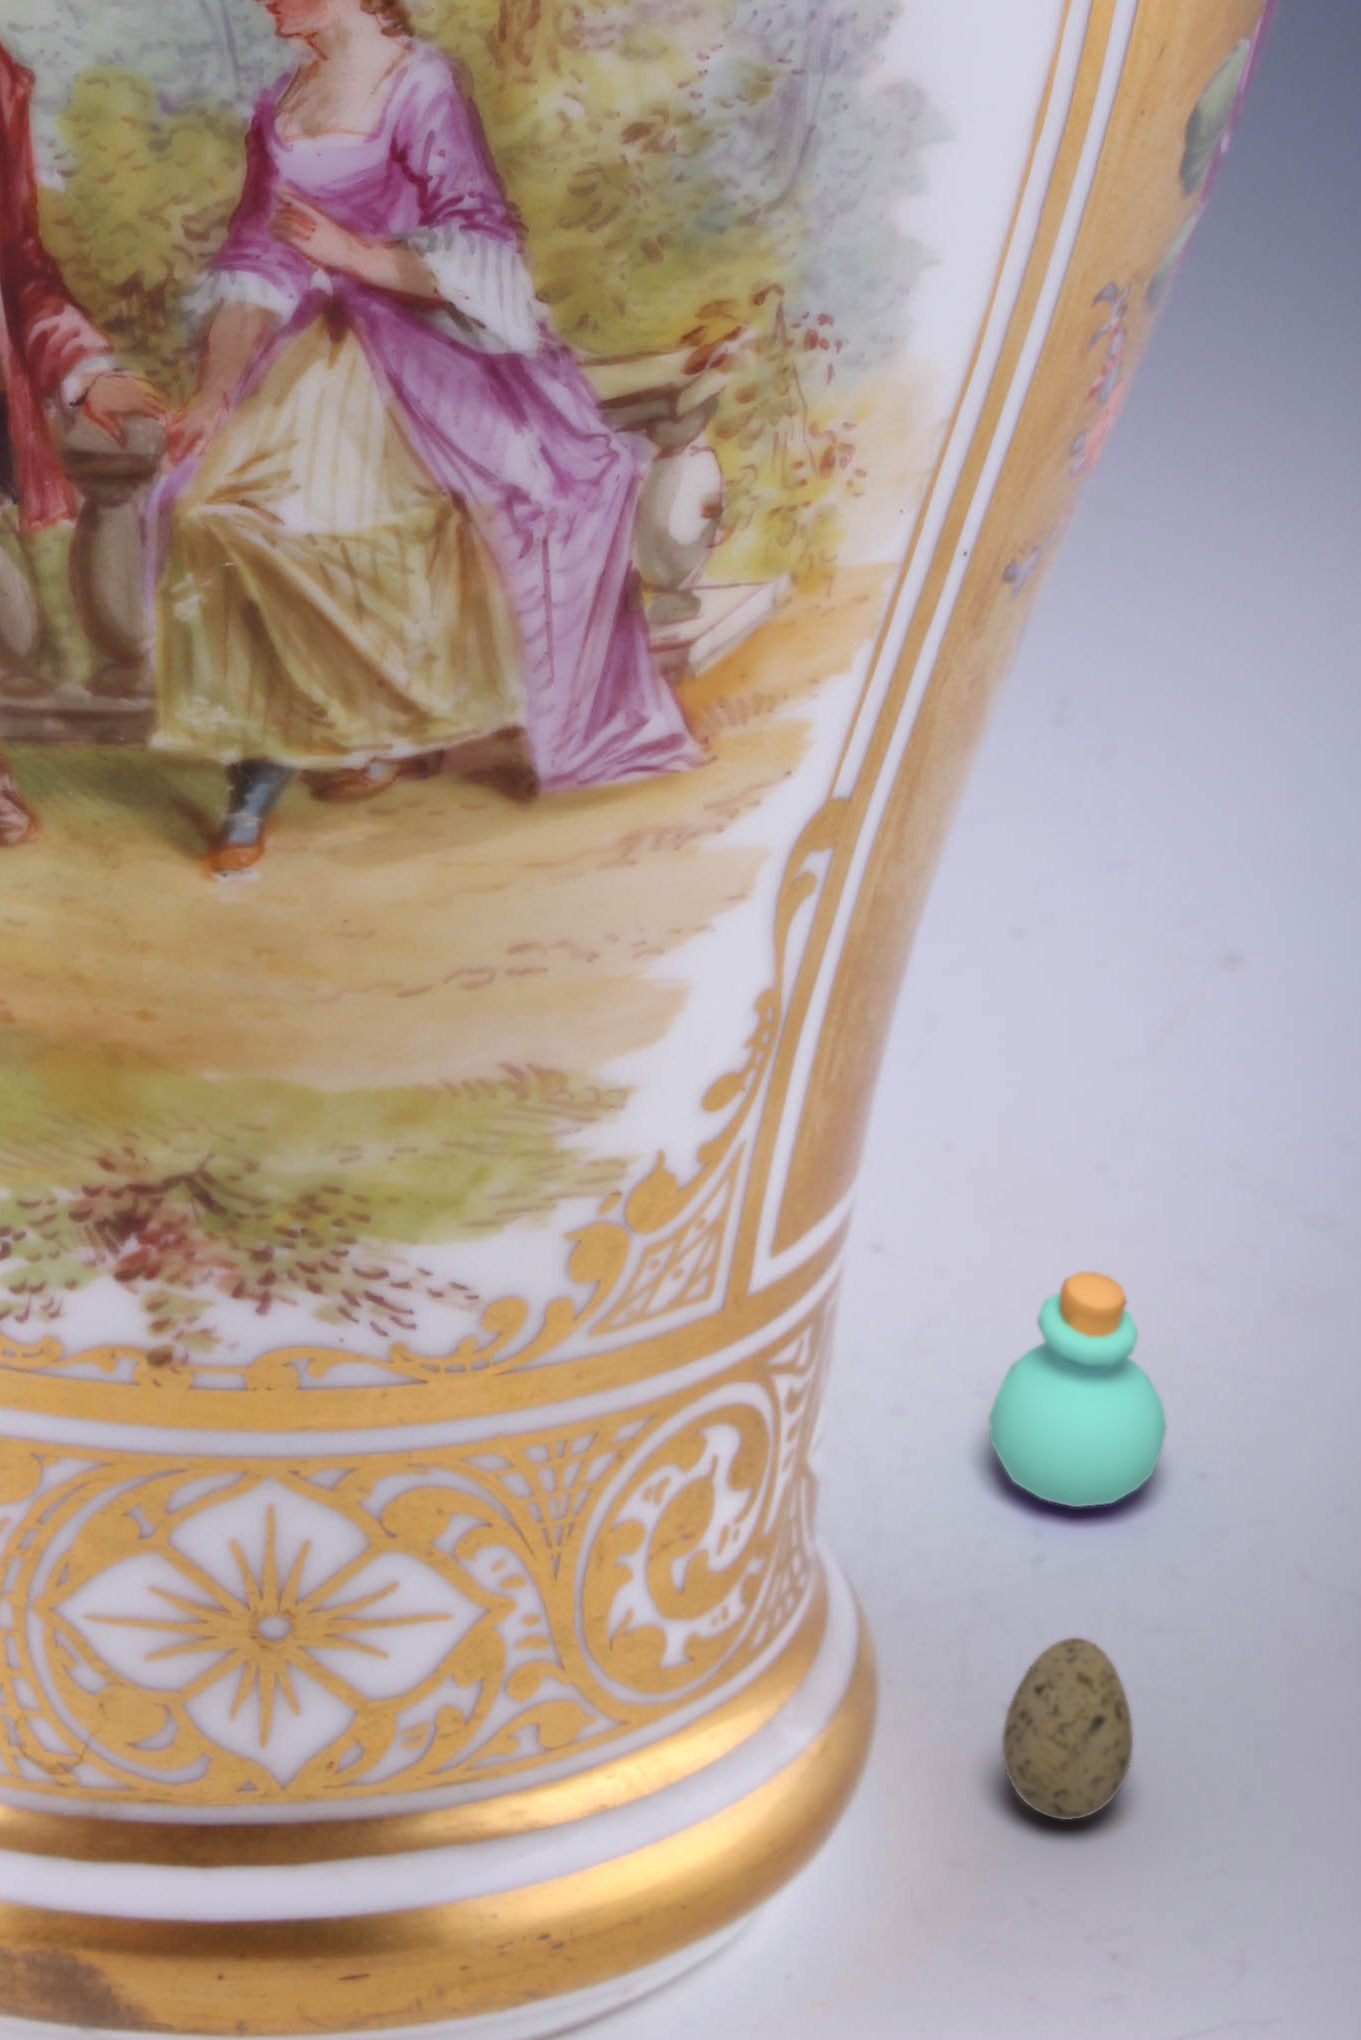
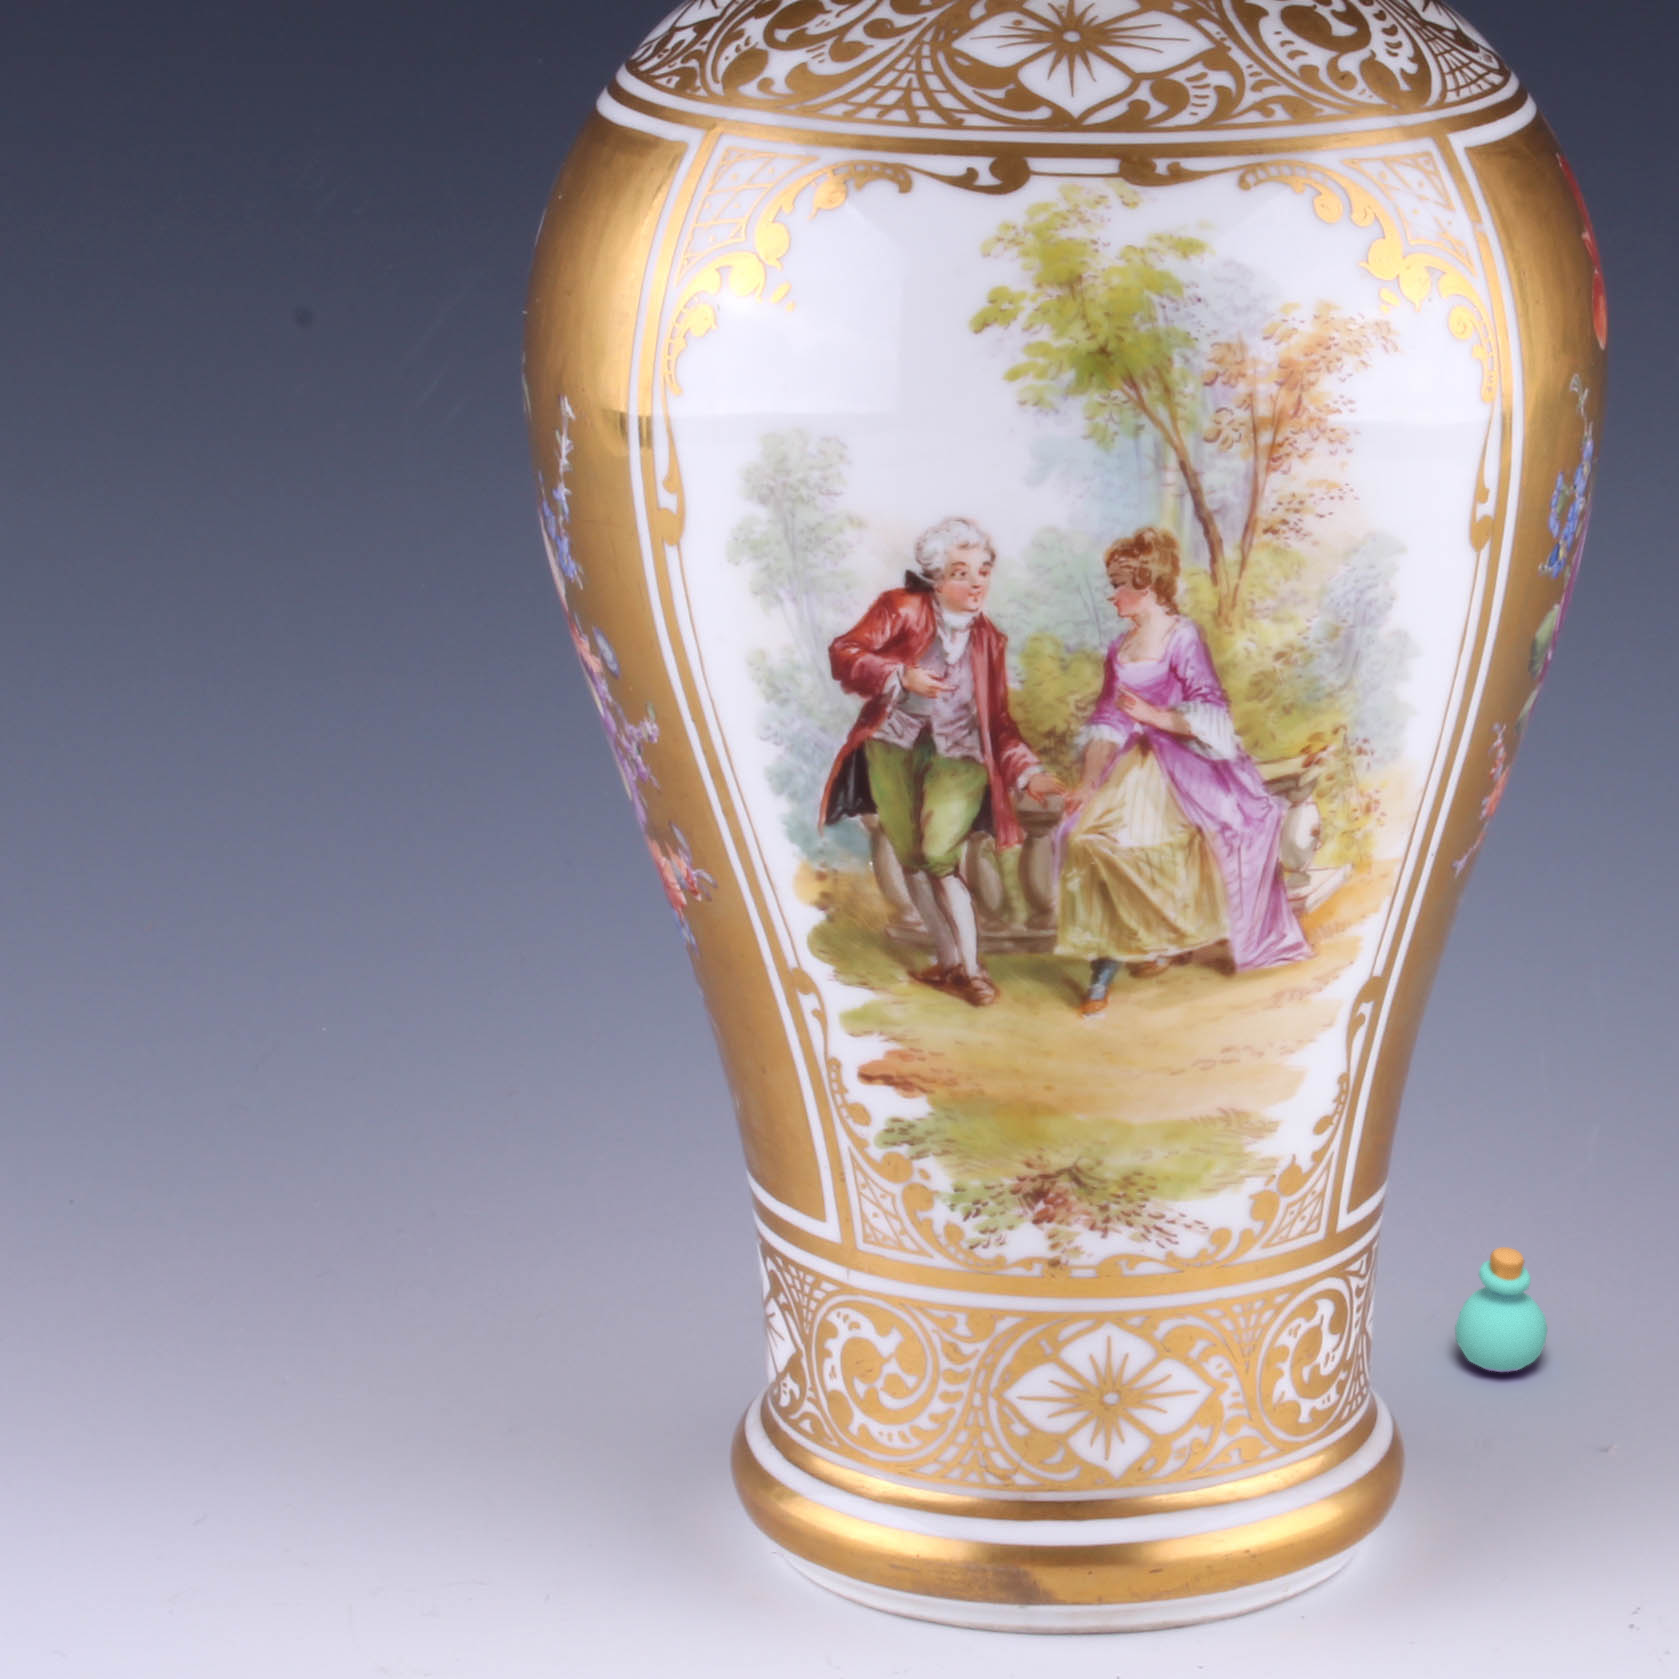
decorative egg: present [1002,1638,1133,1820] -> none [1469,1413,1534,1509]

